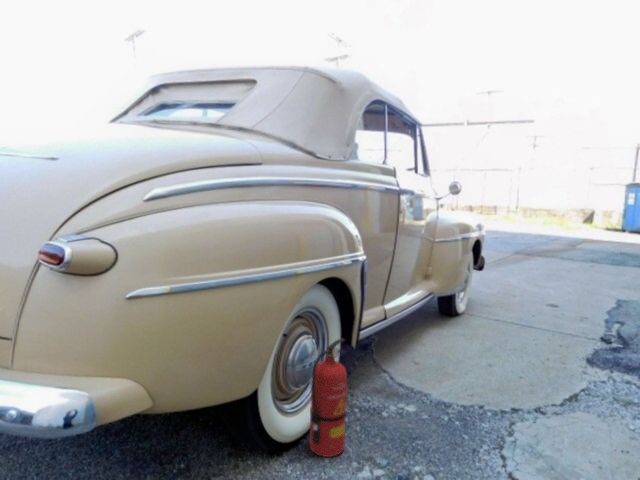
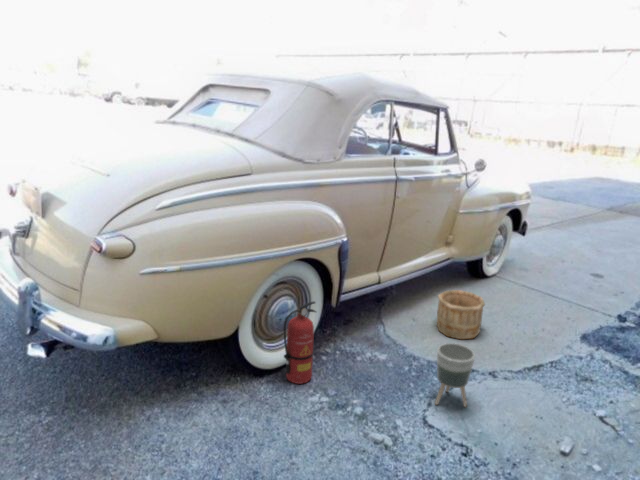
wooden bucket: none [443,323,497,378] -> present [437,290,485,339]
planter: none [503,373,554,456] -> present [435,343,475,407]

